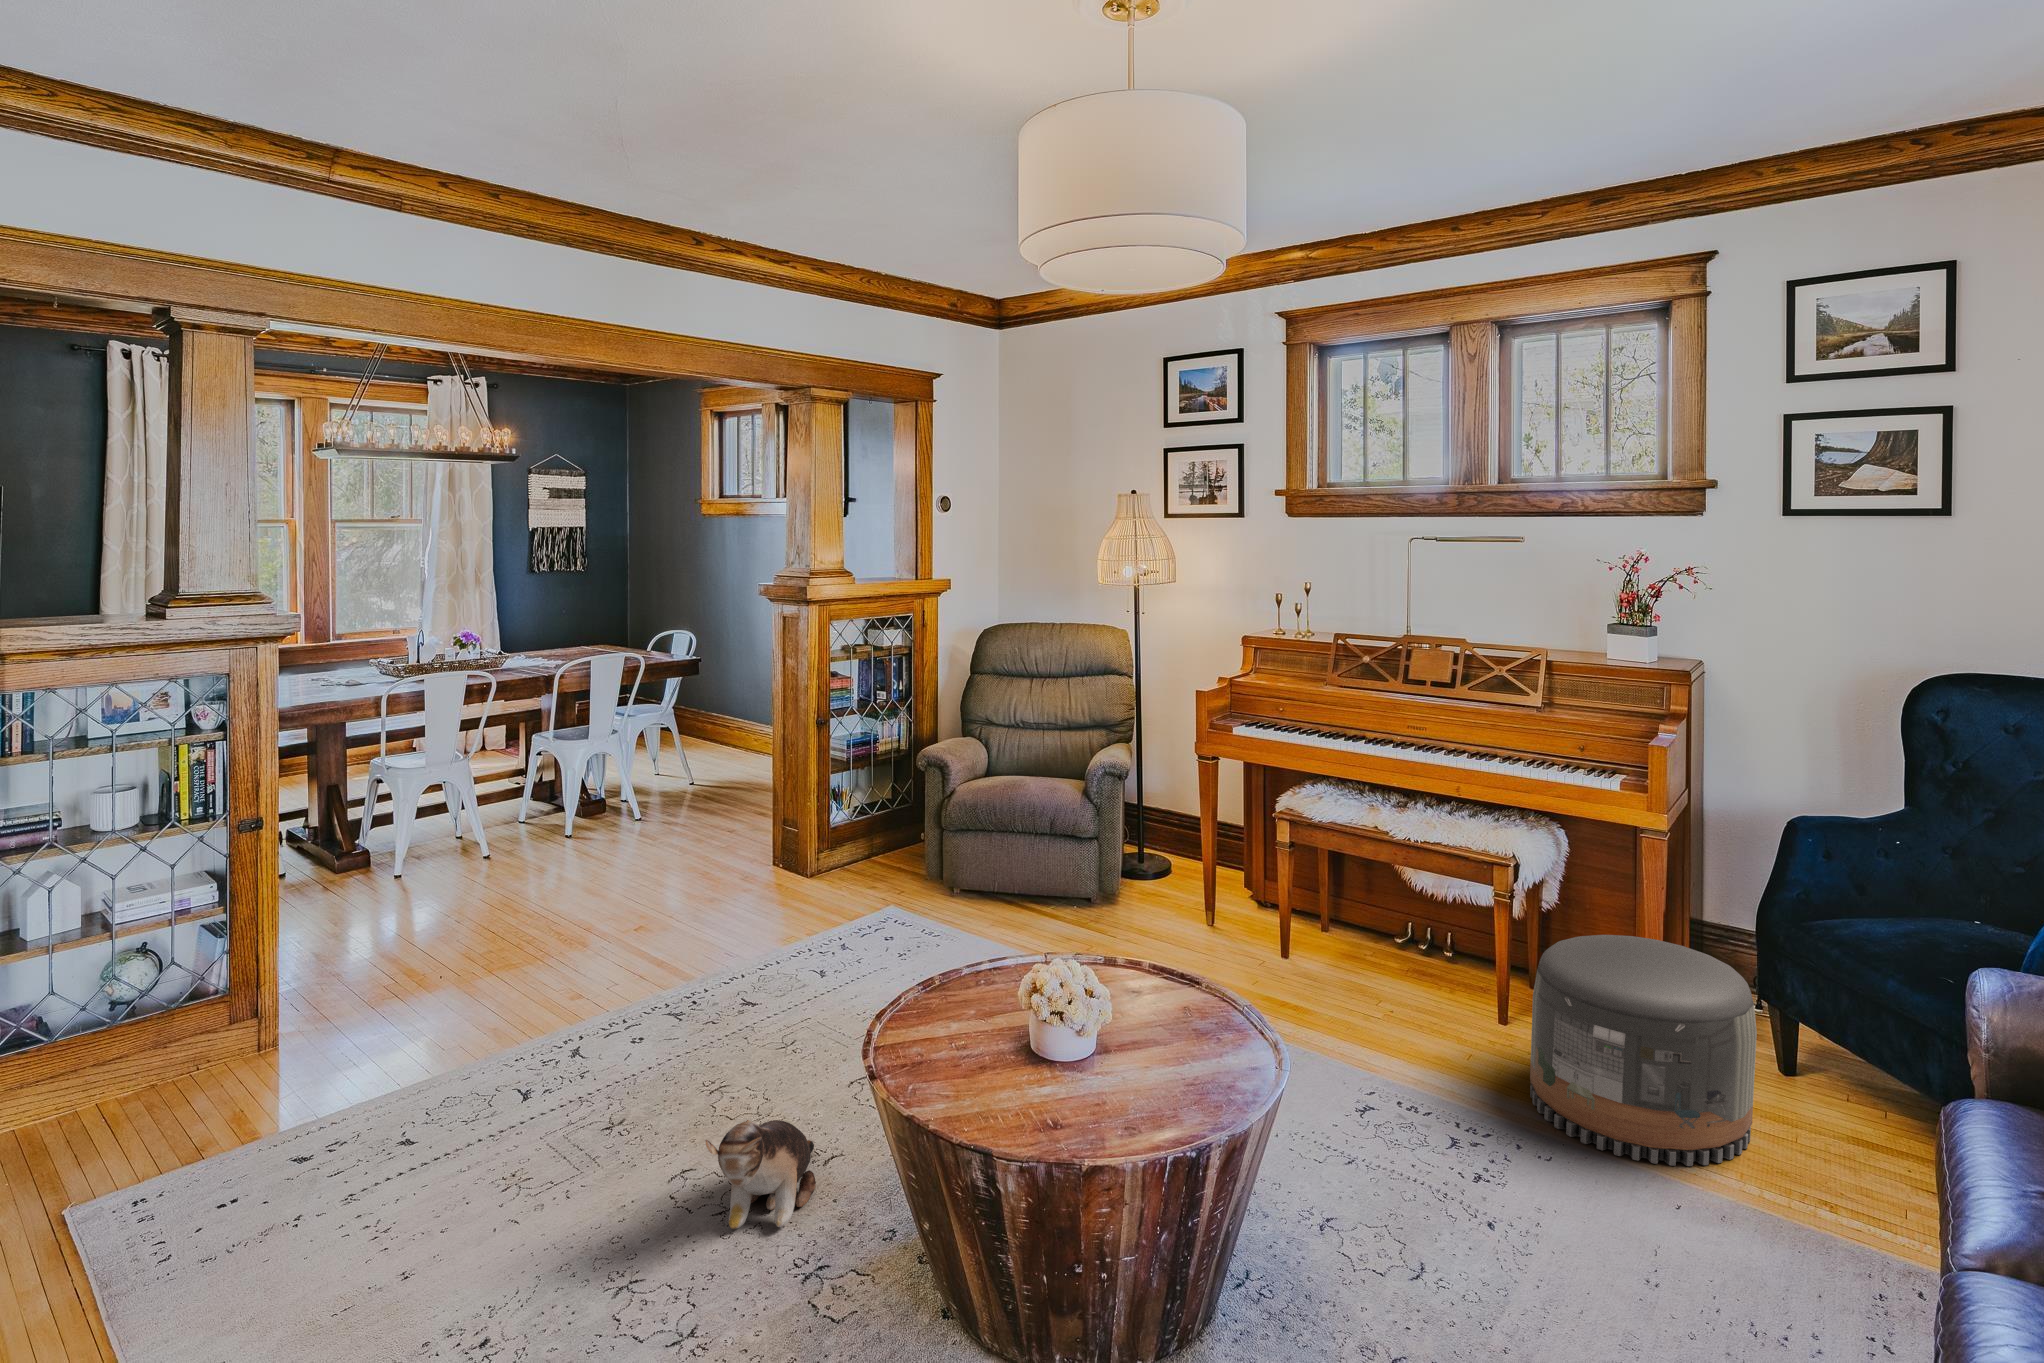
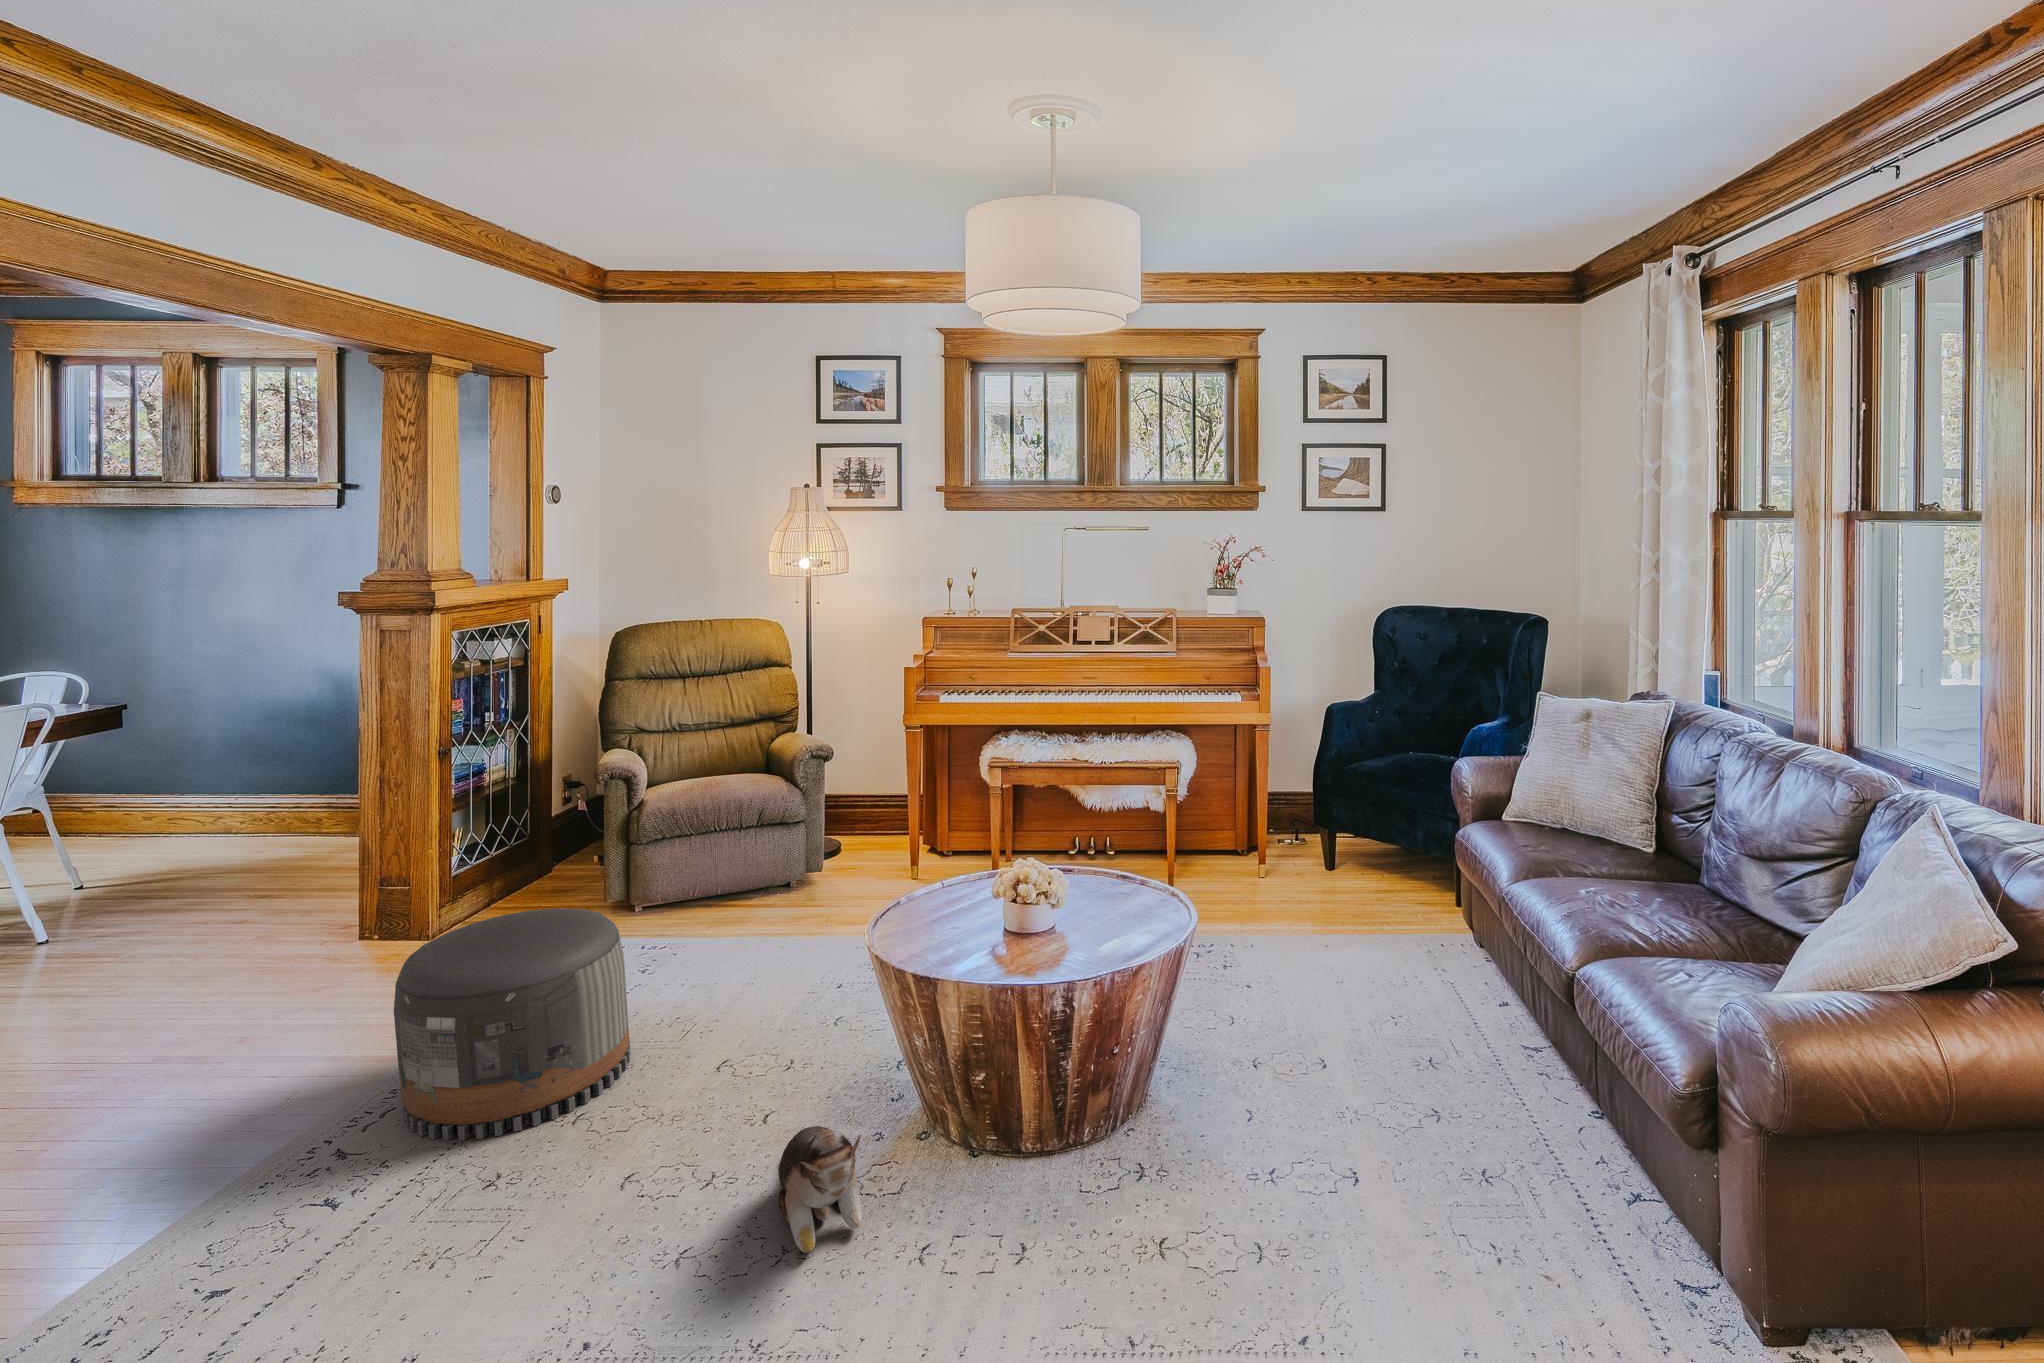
pouf: present [1530,935,1757,1166] -> present [394,908,631,1140]

